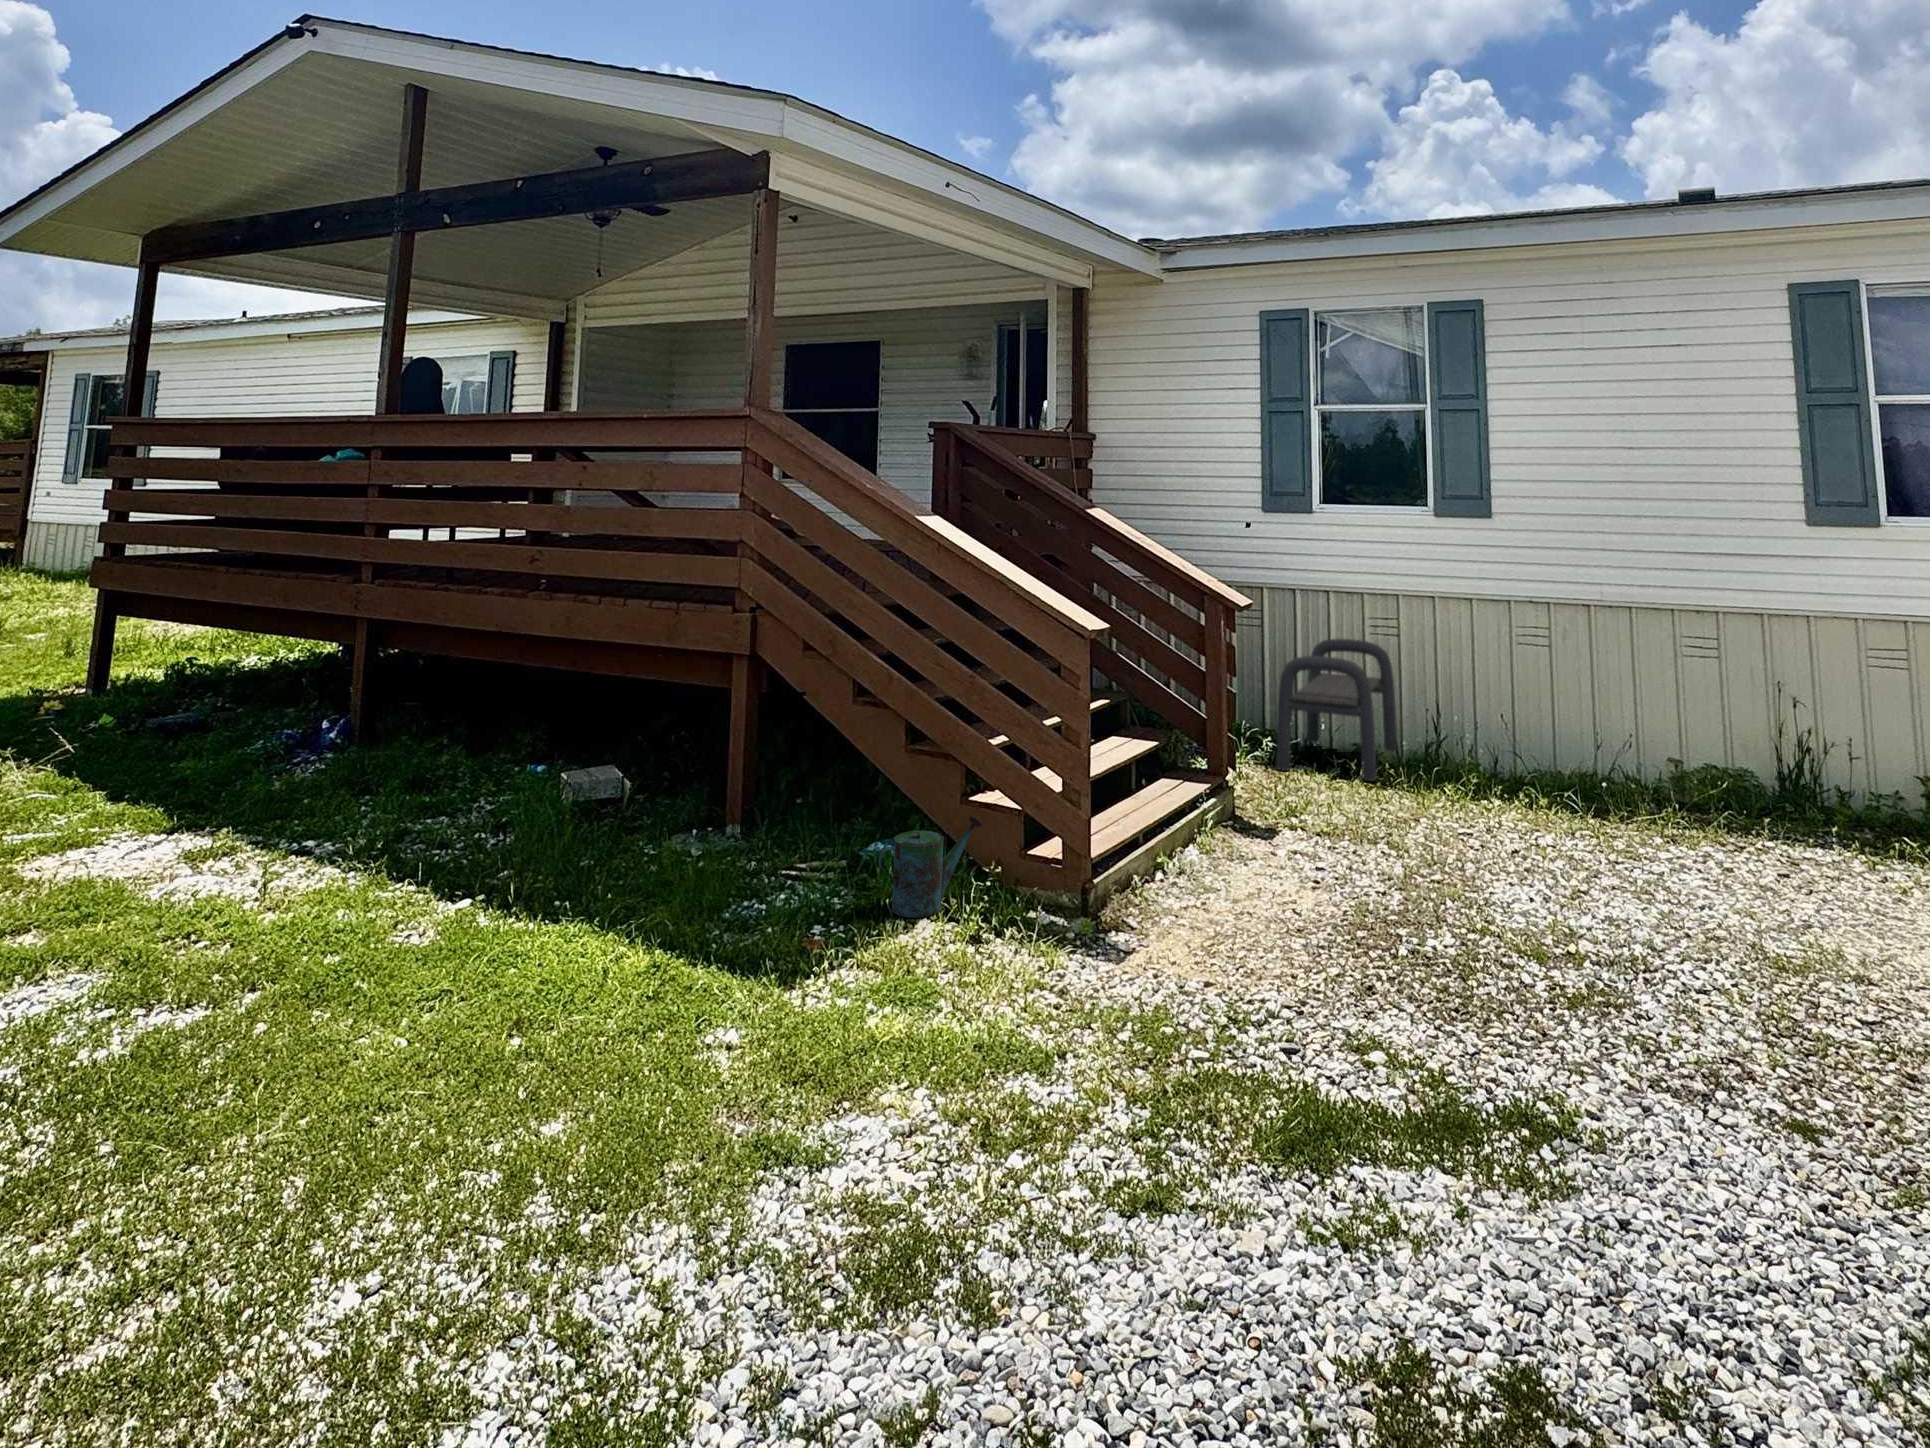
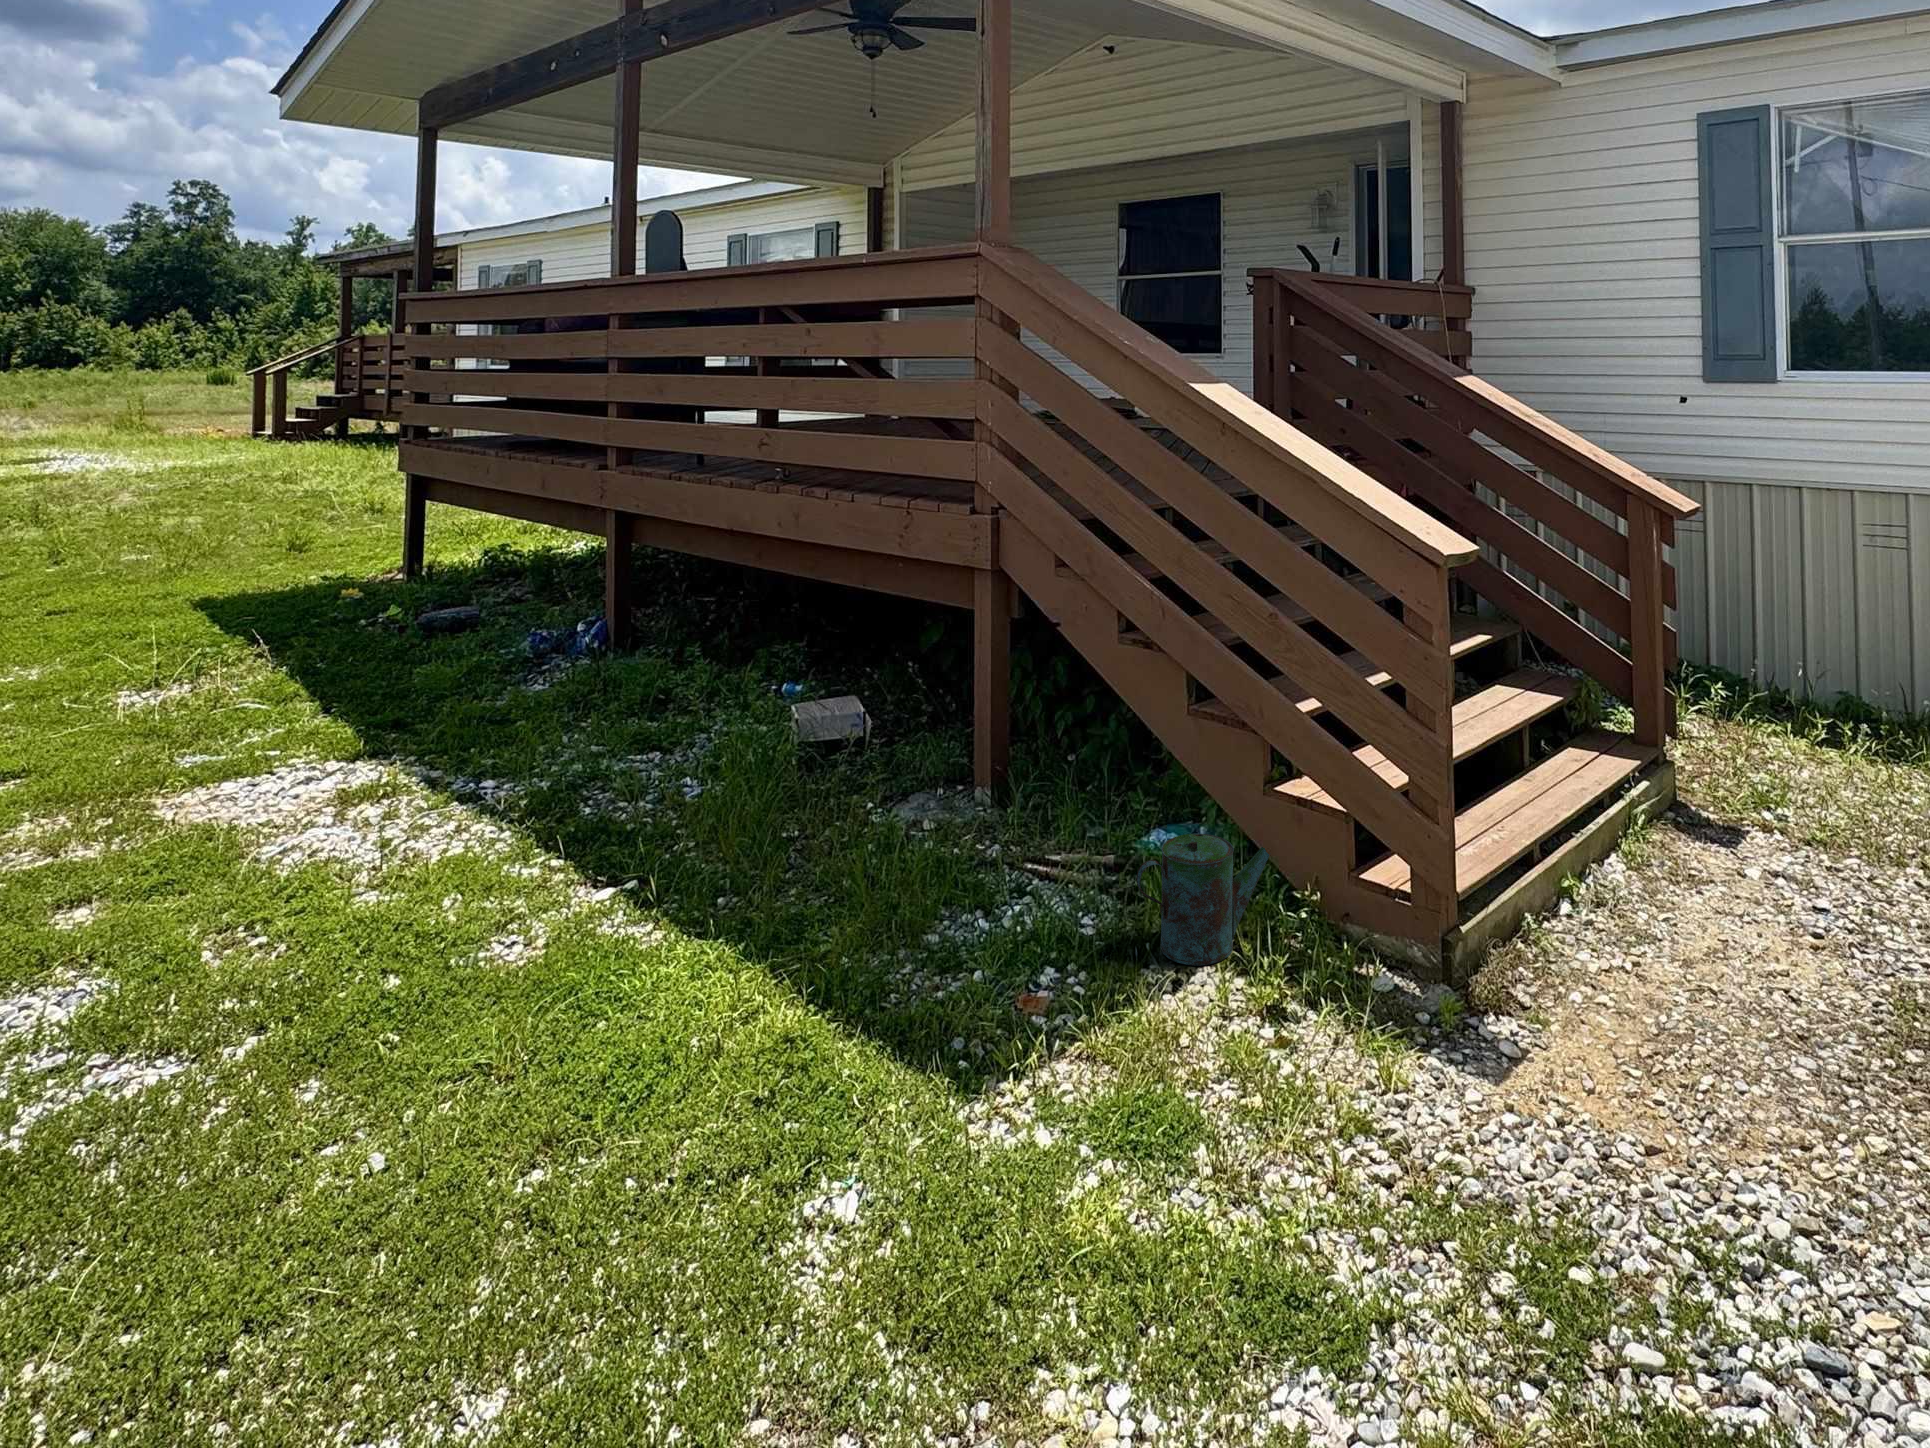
bench: present [1276,639,1398,781] -> none [1730,552,1907,757]

